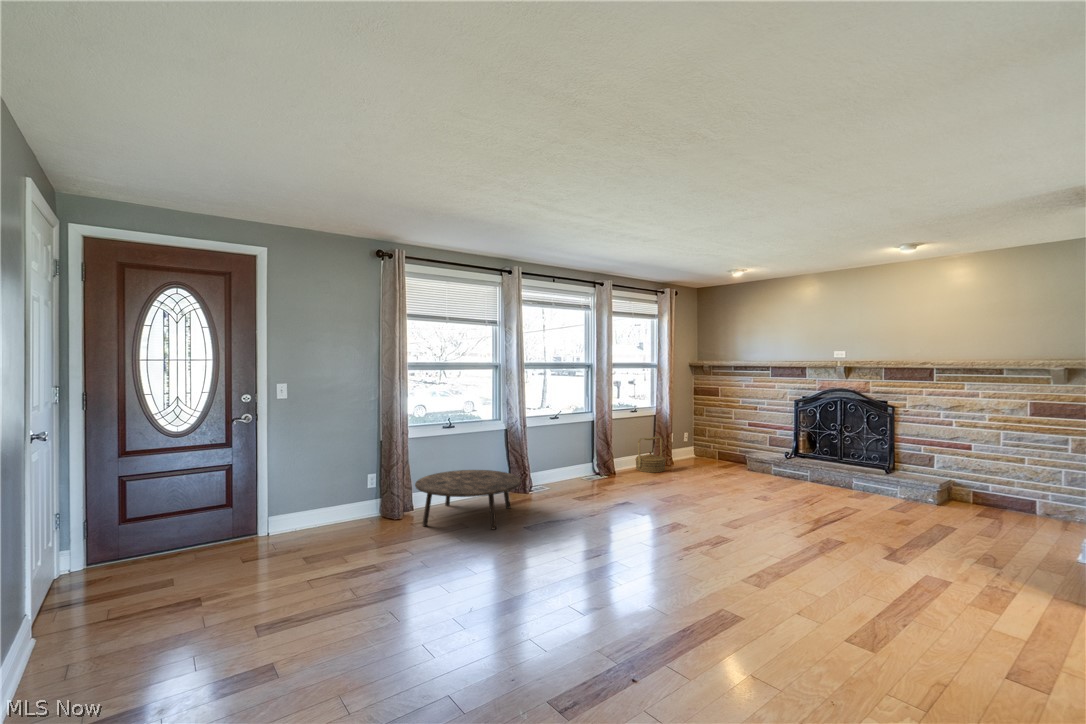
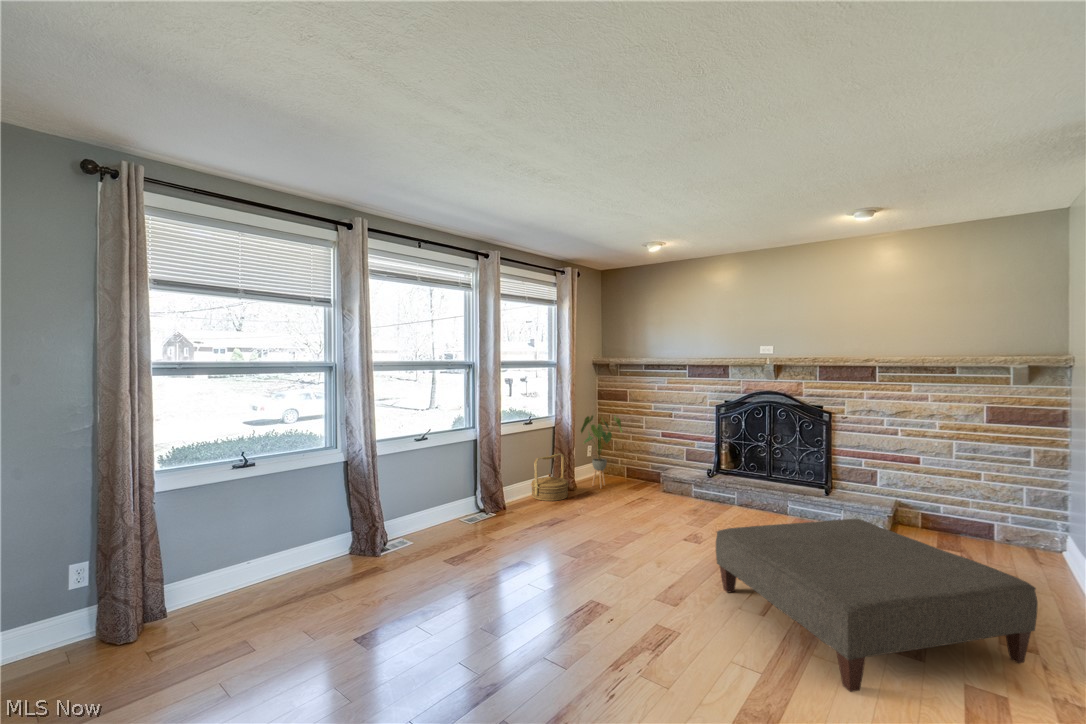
house plant: none [677,407,713,467] -> present [581,416,622,488]
coffee table: present [415,470,521,529] -> none [152,530,355,657]
ottoman: none [767,482,989,571] -> present [716,518,1038,692]

